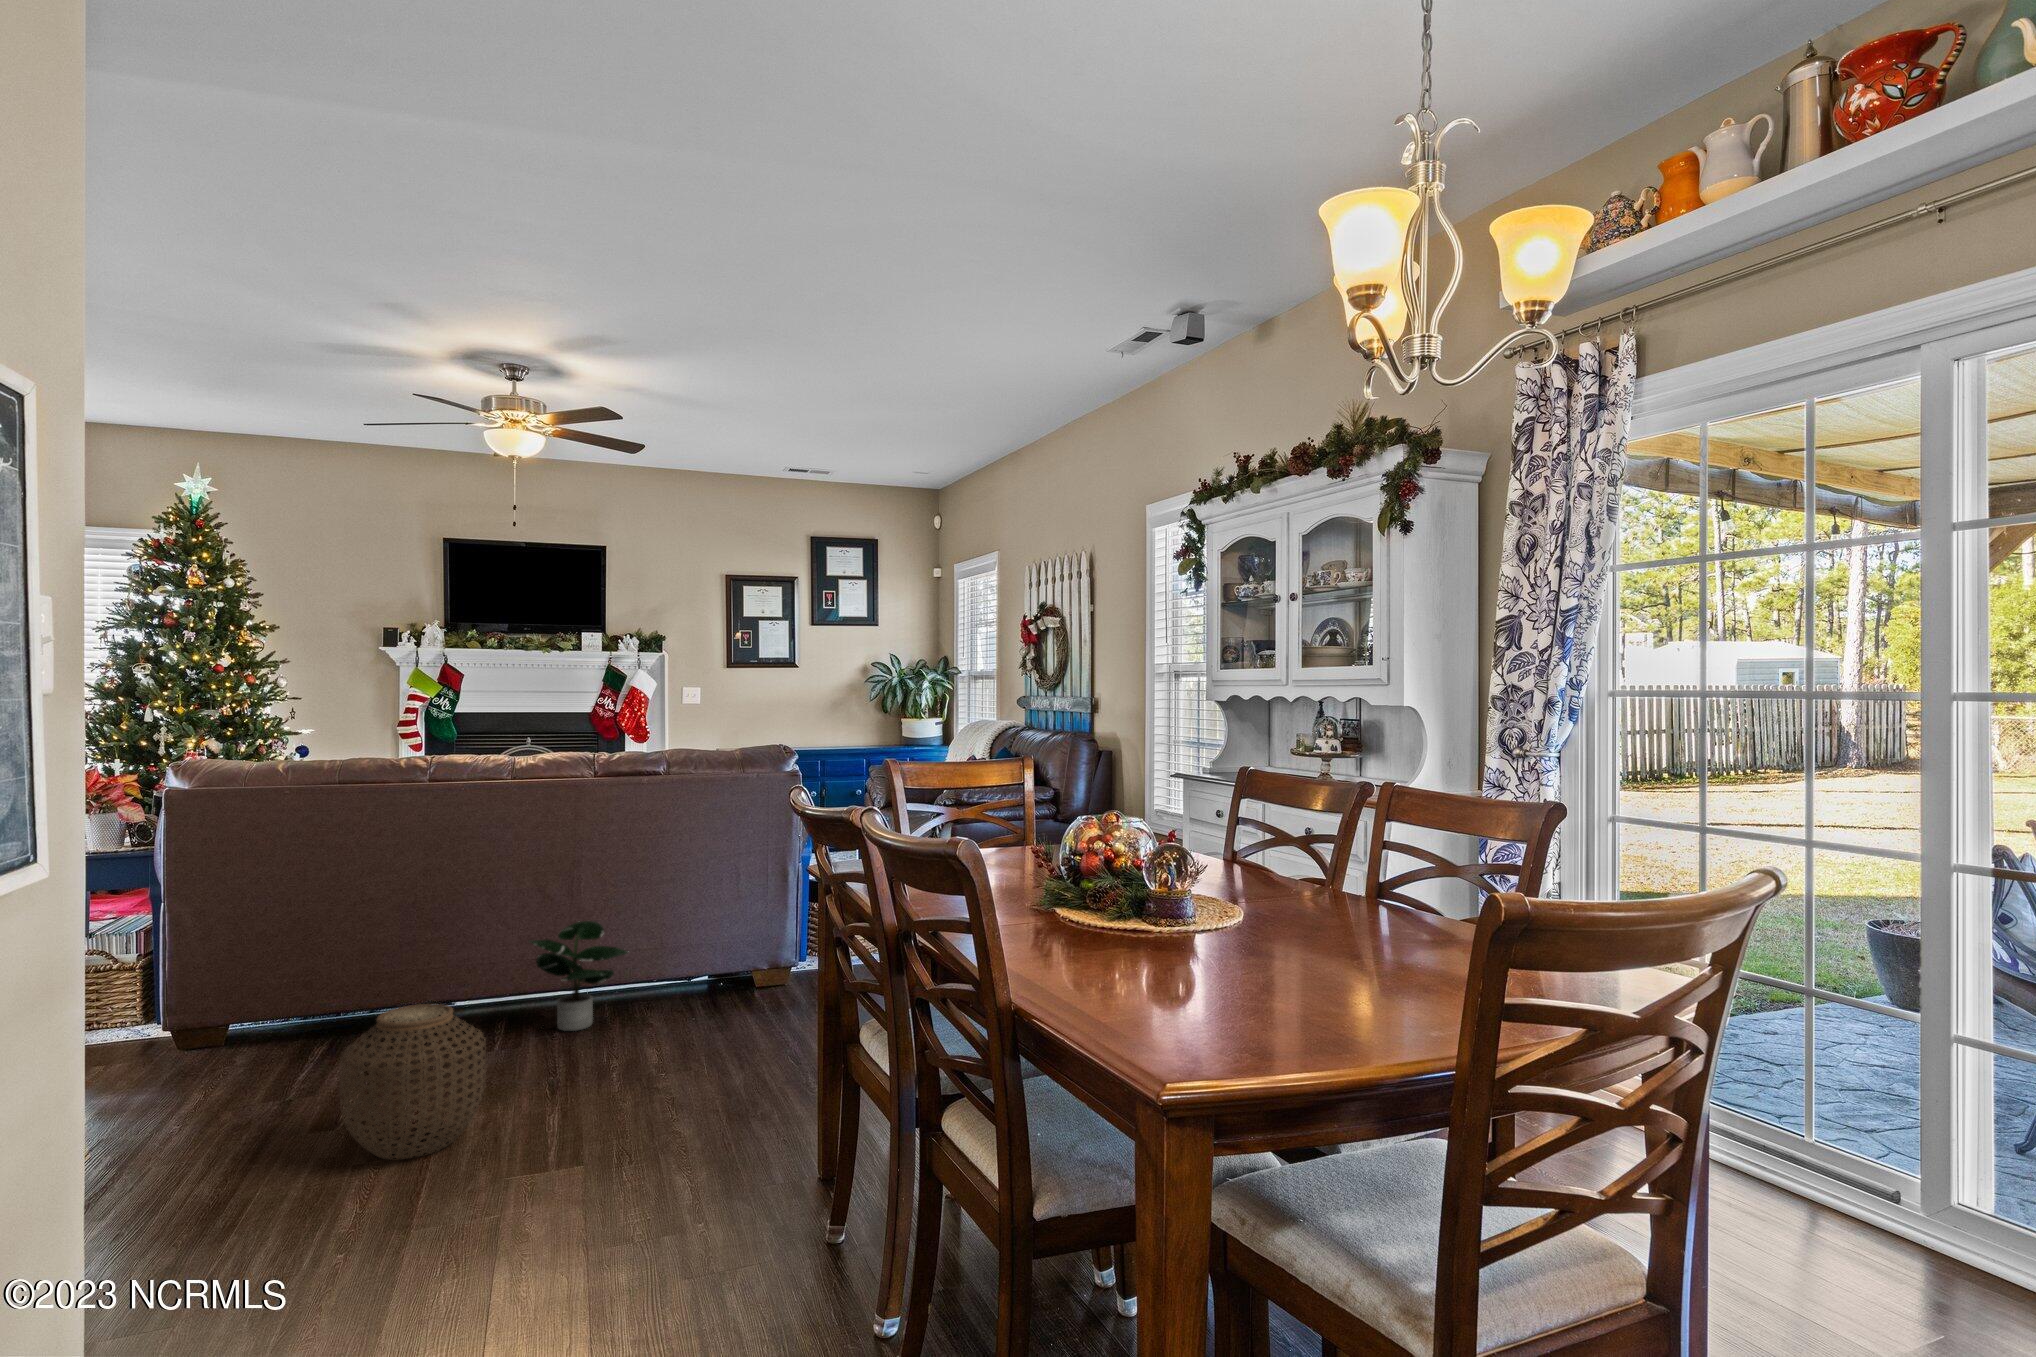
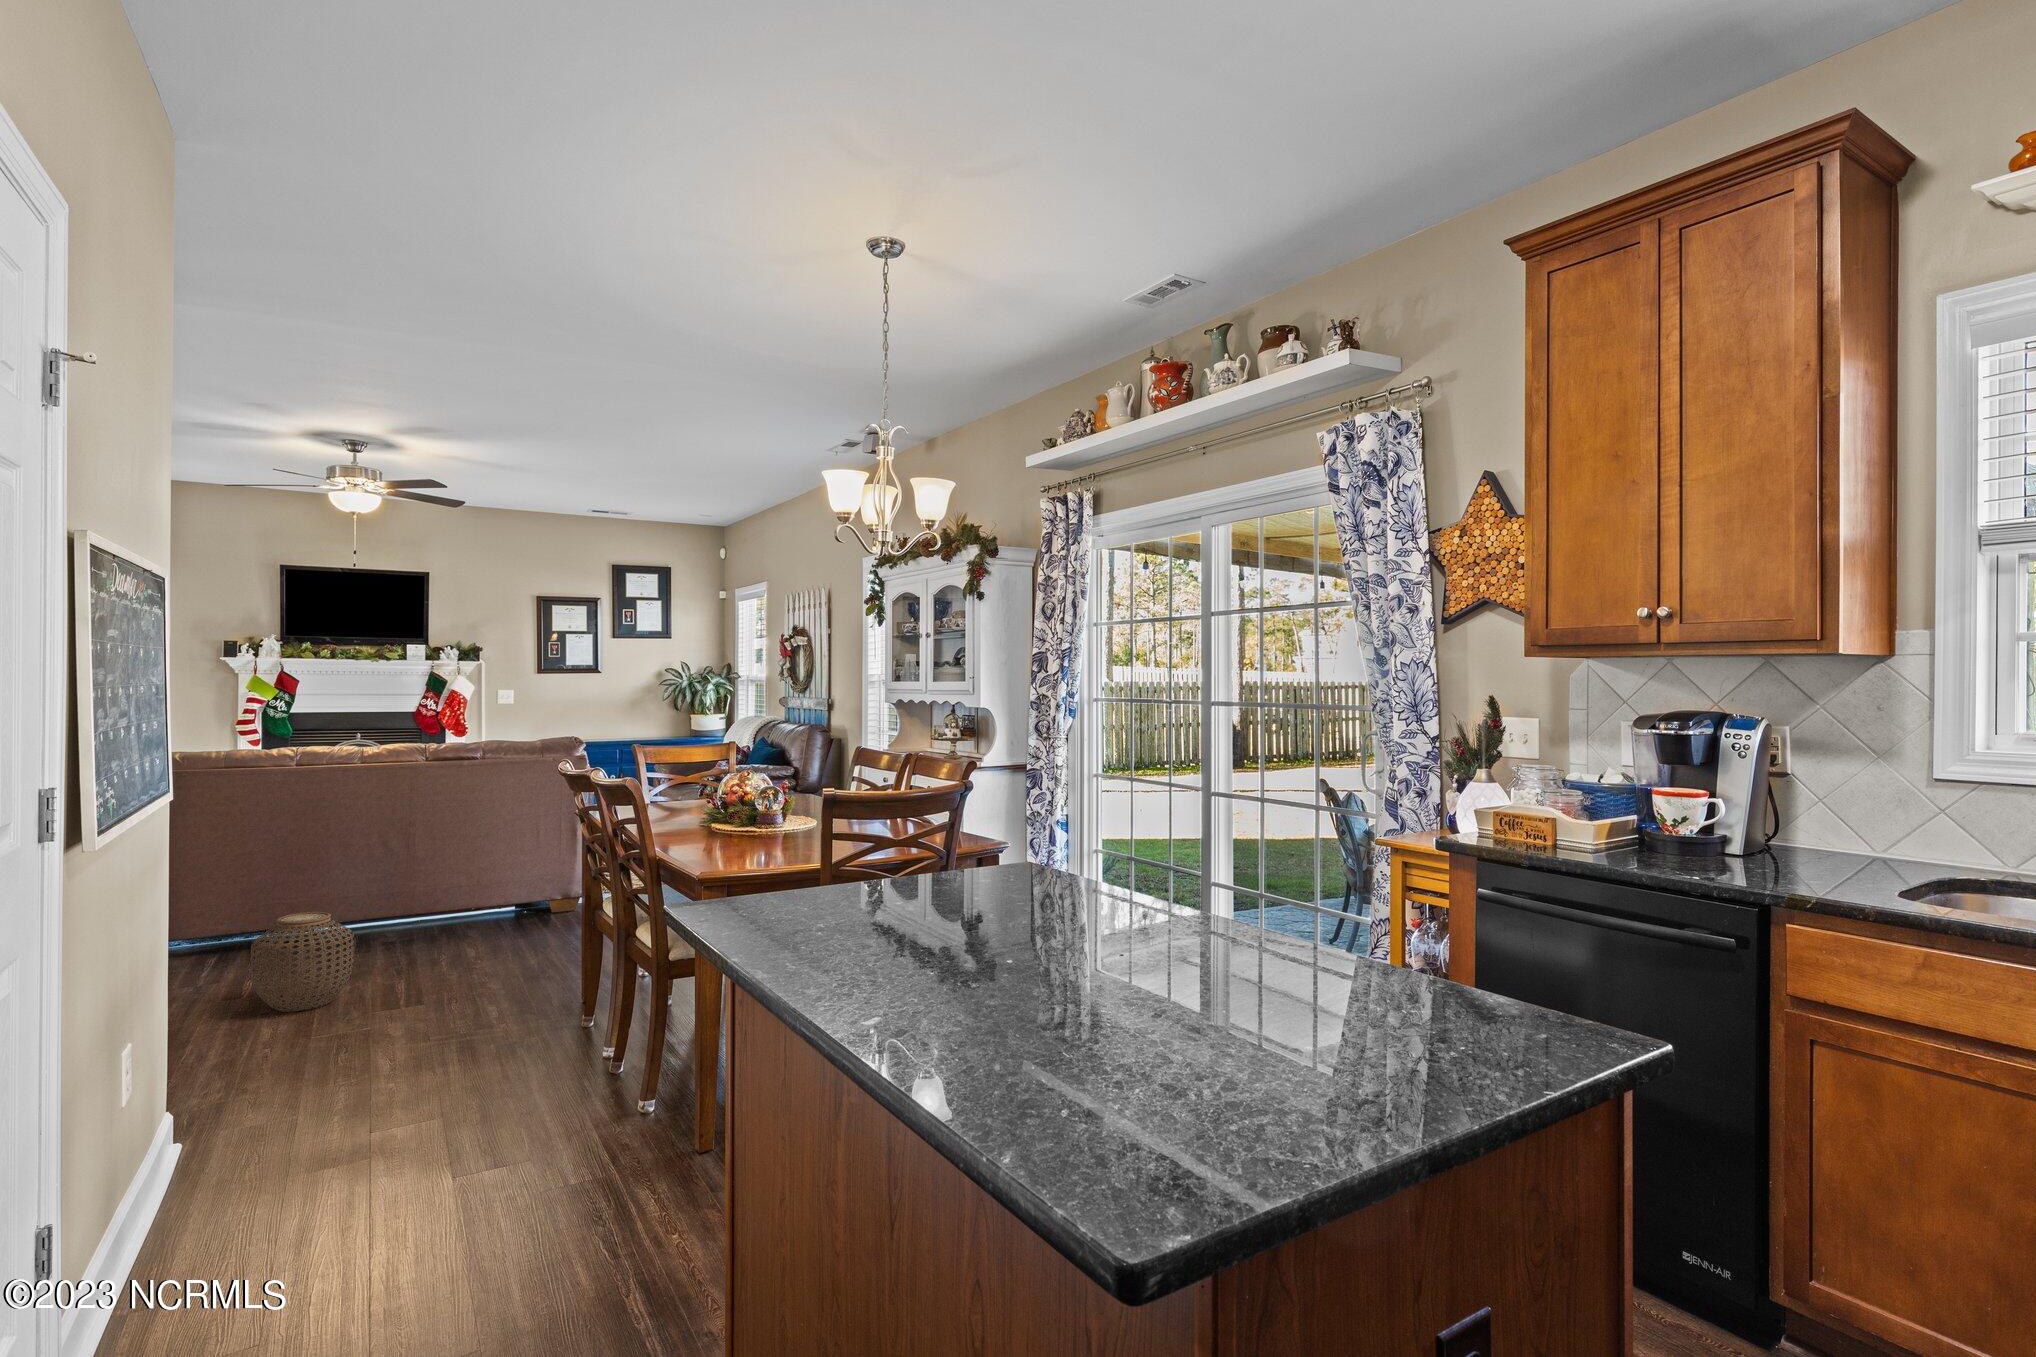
potted plant: present [530,921,628,1031] -> none [376,866,455,943]

